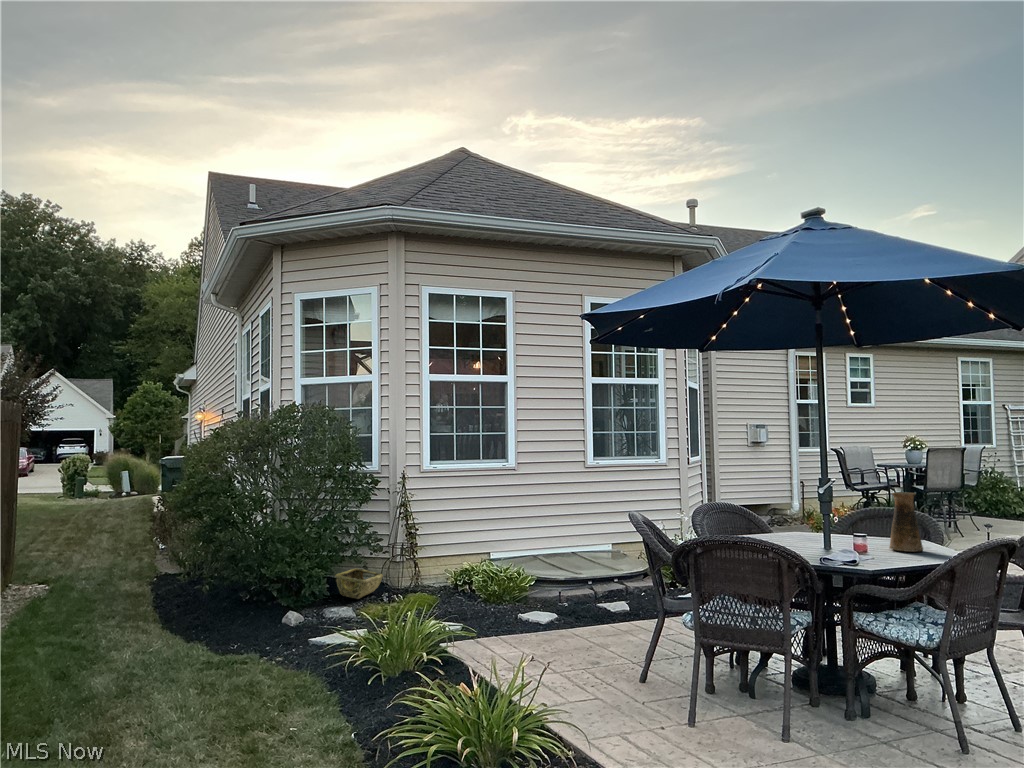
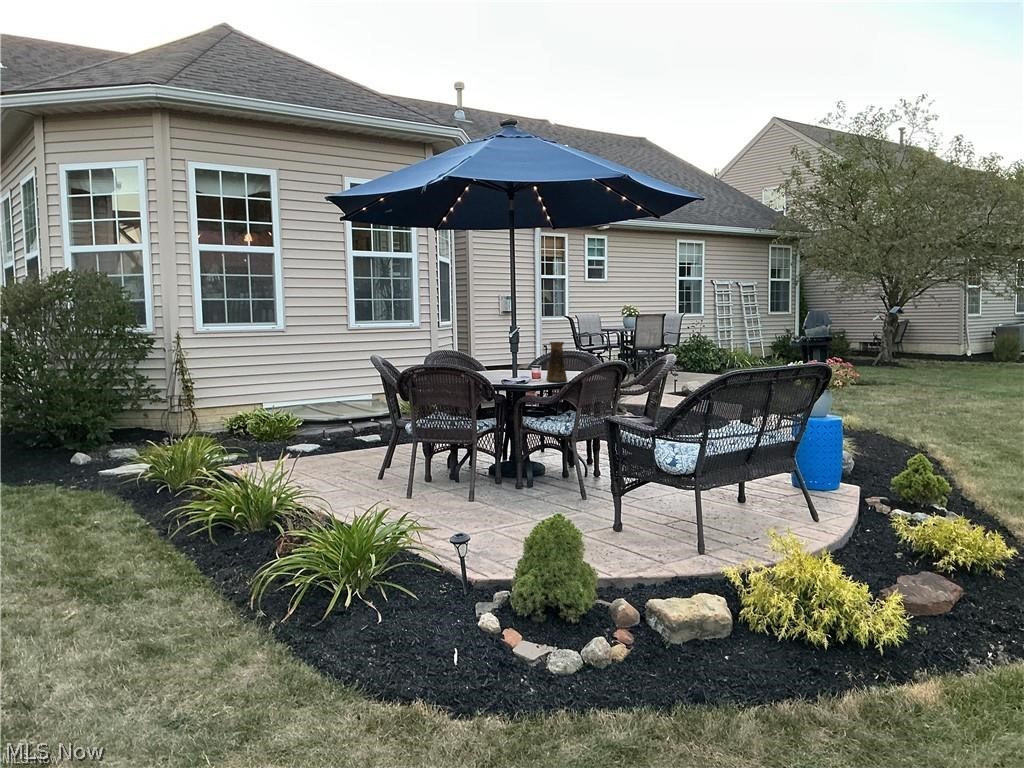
woven basket: present [335,568,383,599] -> none [118,419,163,443]

